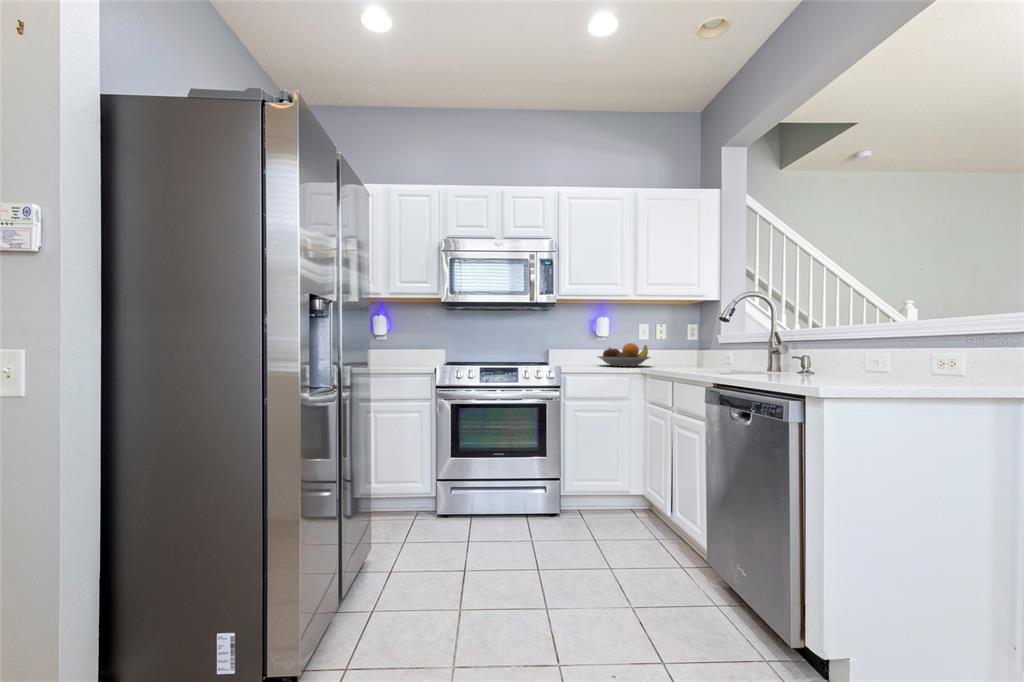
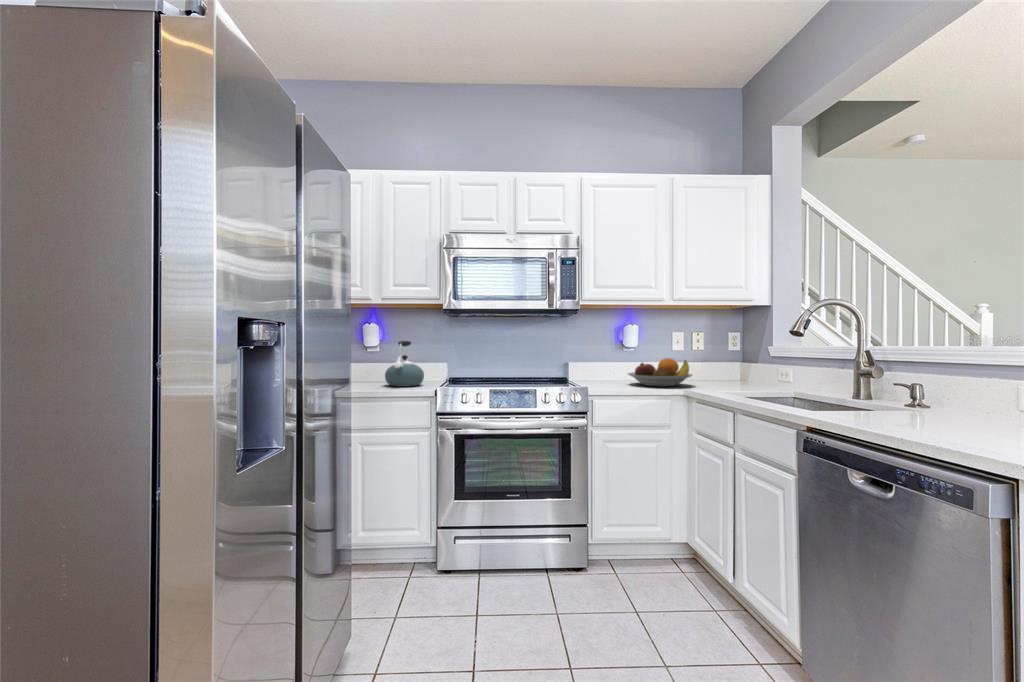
kettle: none [394,328,426,365] -> present [385,341,424,387]

